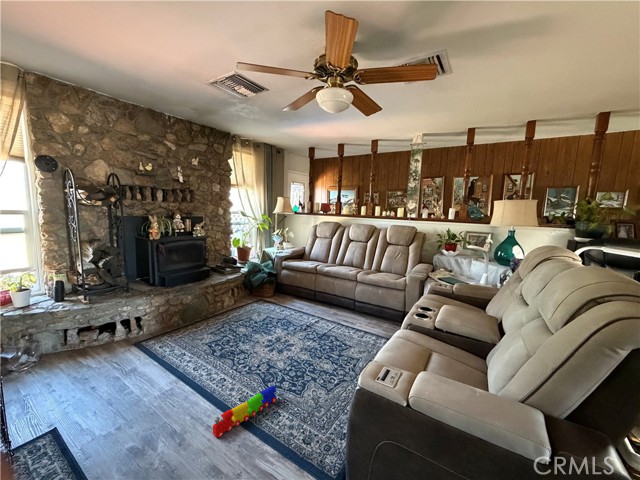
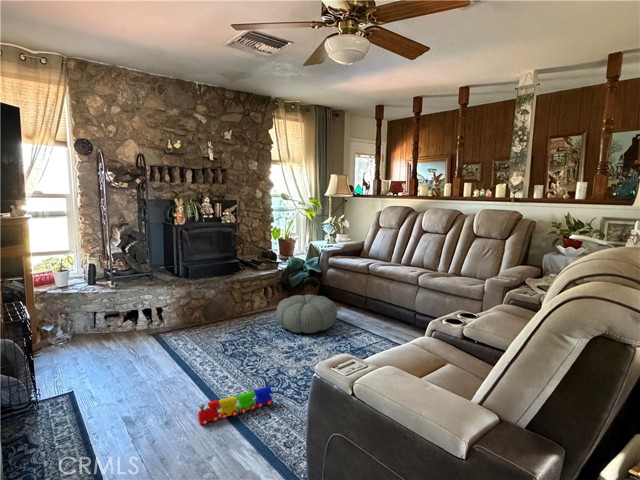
pouf: none [250,294,300,327] -> present [276,295,337,333]

